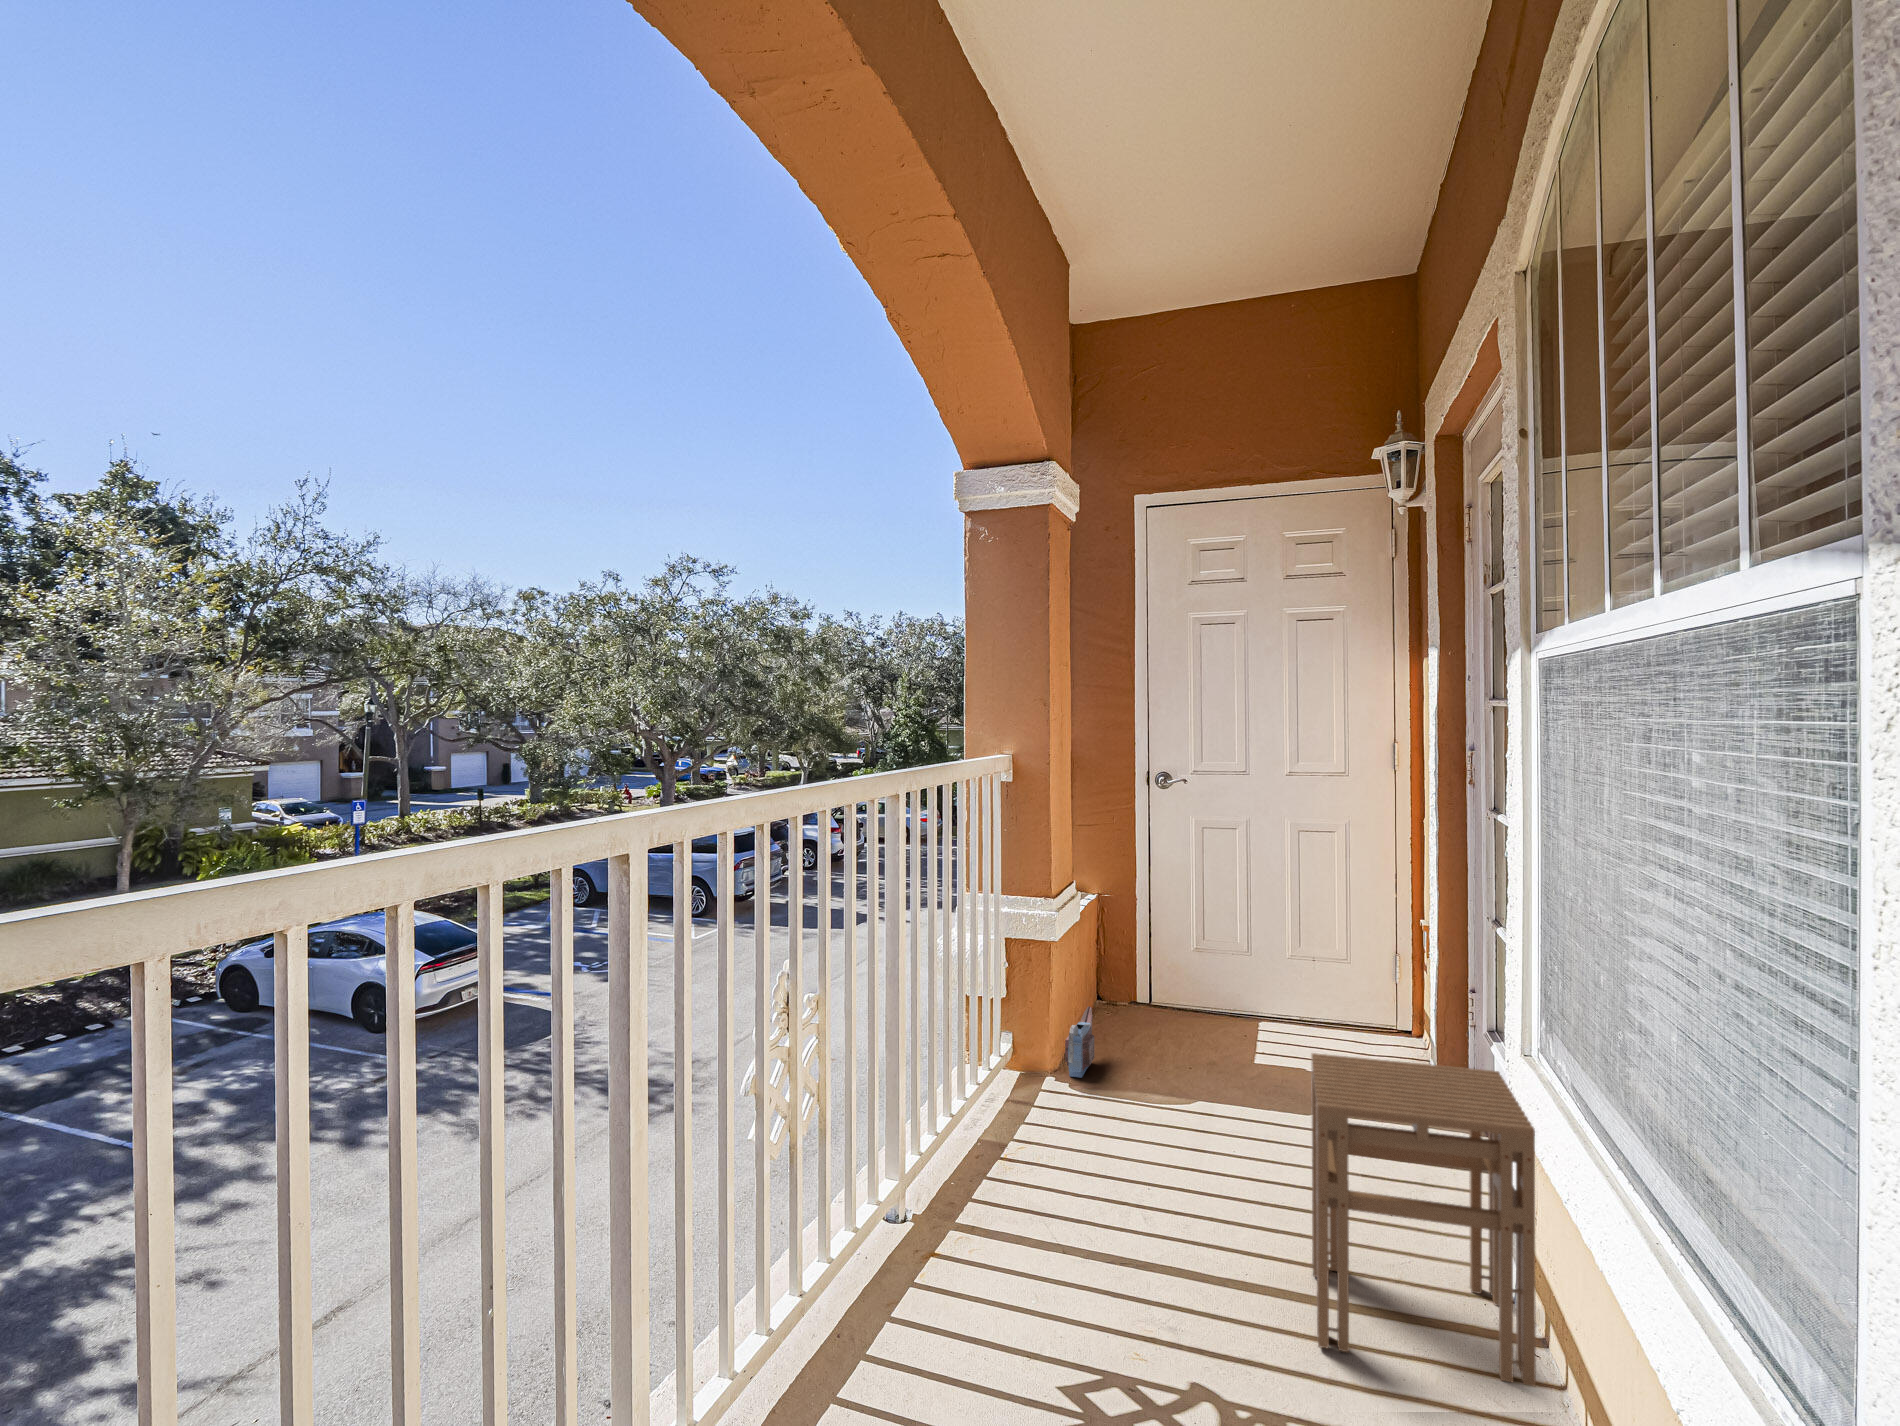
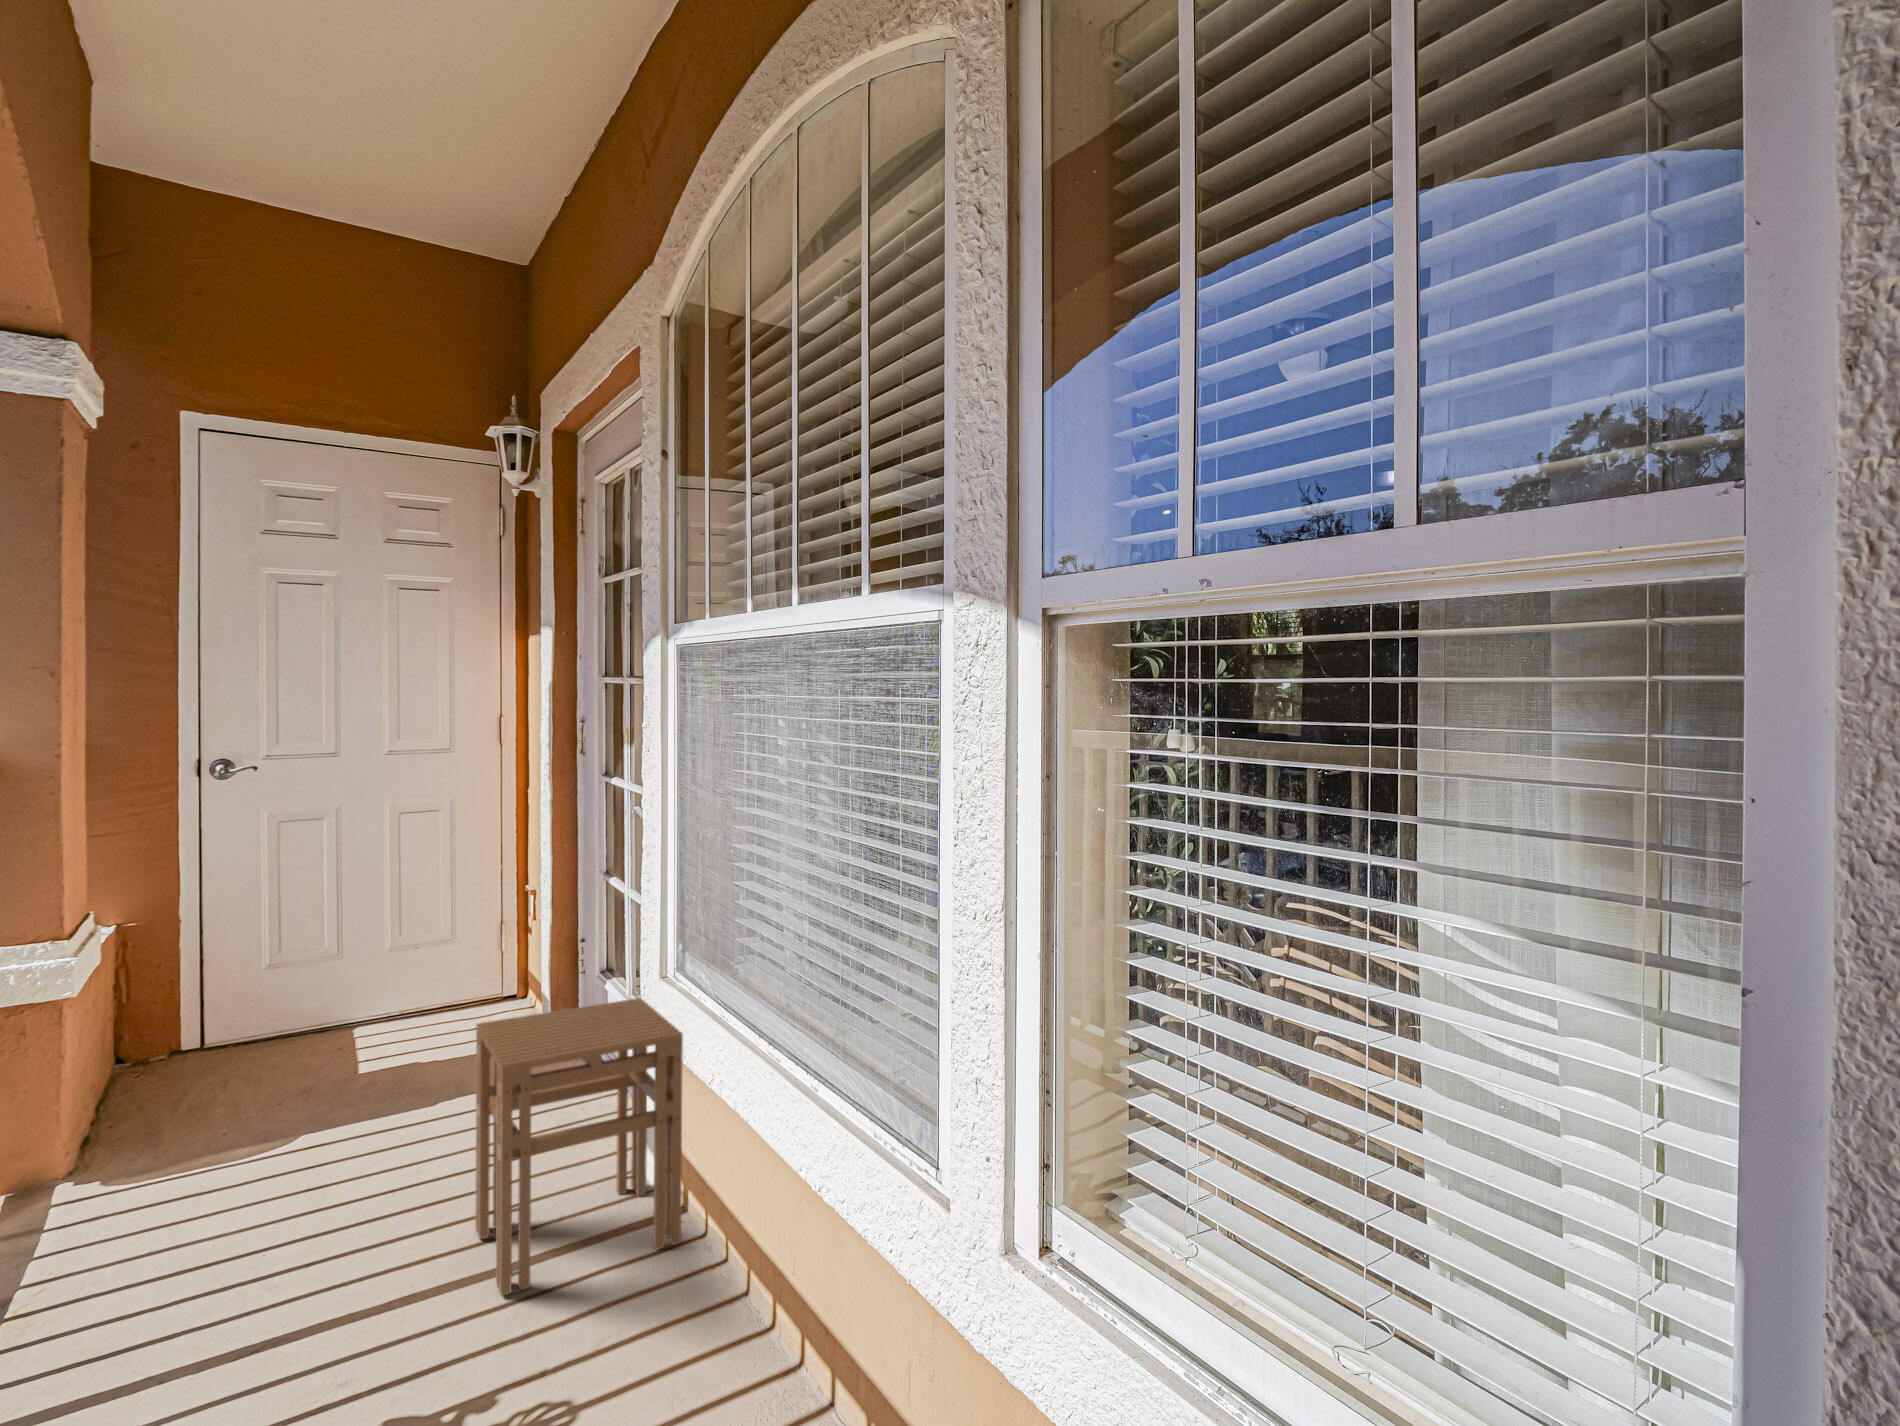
watering can: present [1065,1006,1094,1078] -> none [102,1053,146,1148]

